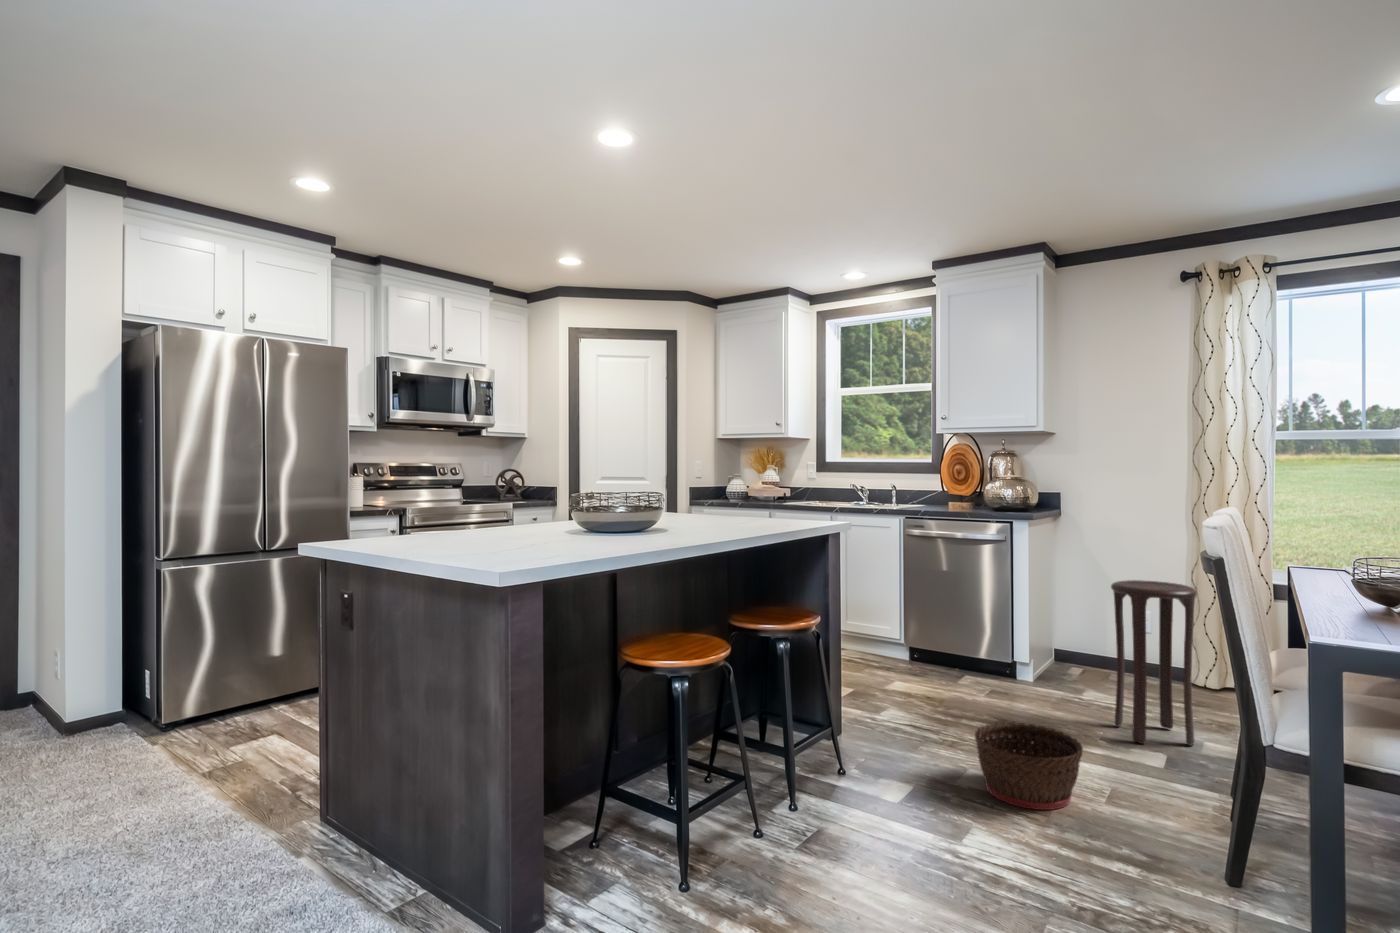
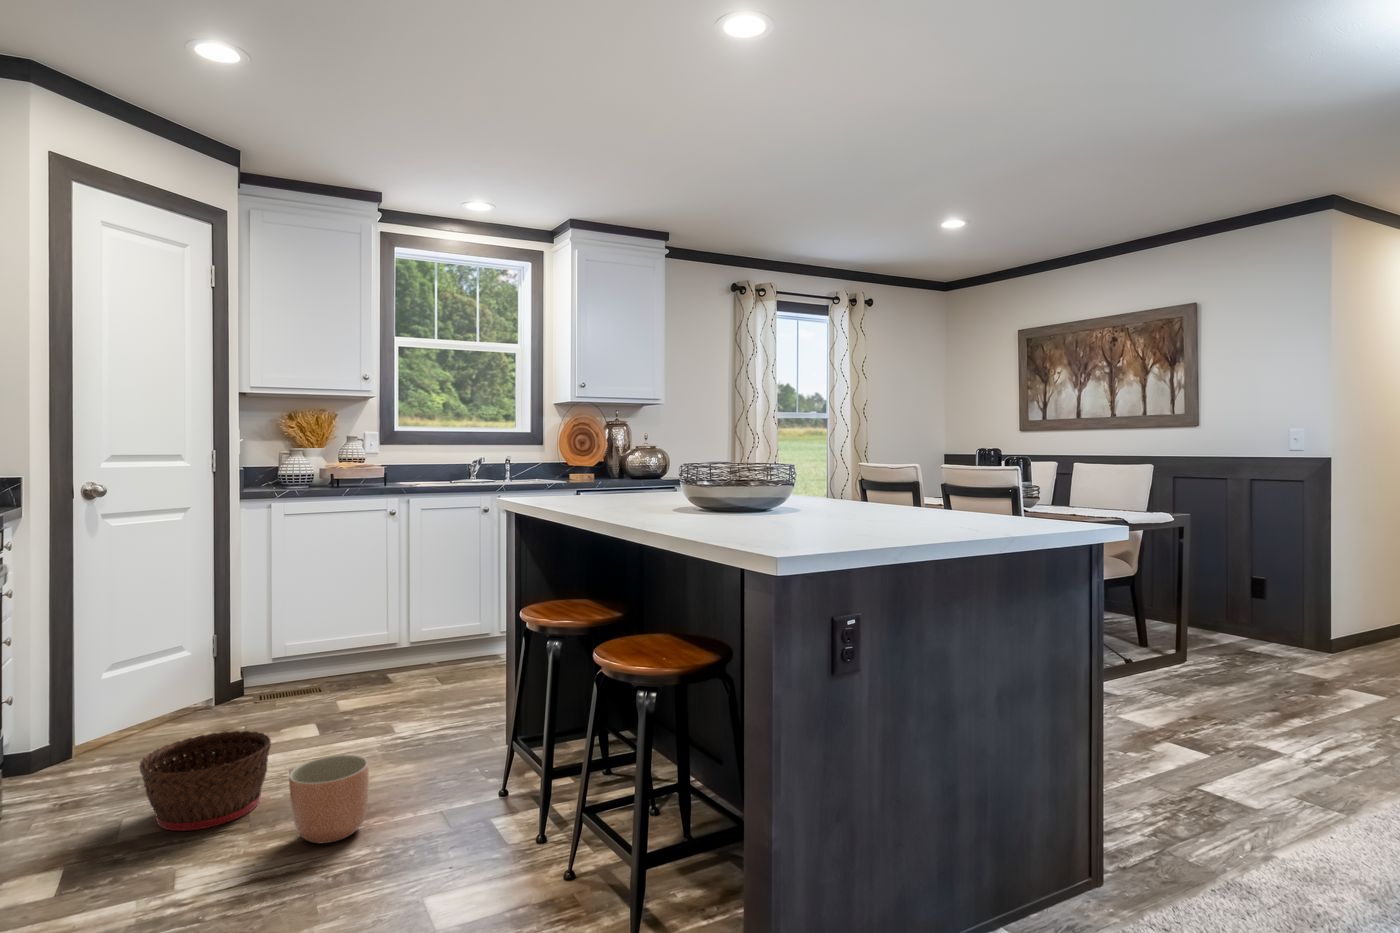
stool: present [1111,580,1197,746] -> none [242,556,331,724]
planter: none [1066,786,1149,878] -> present [289,755,369,843]

